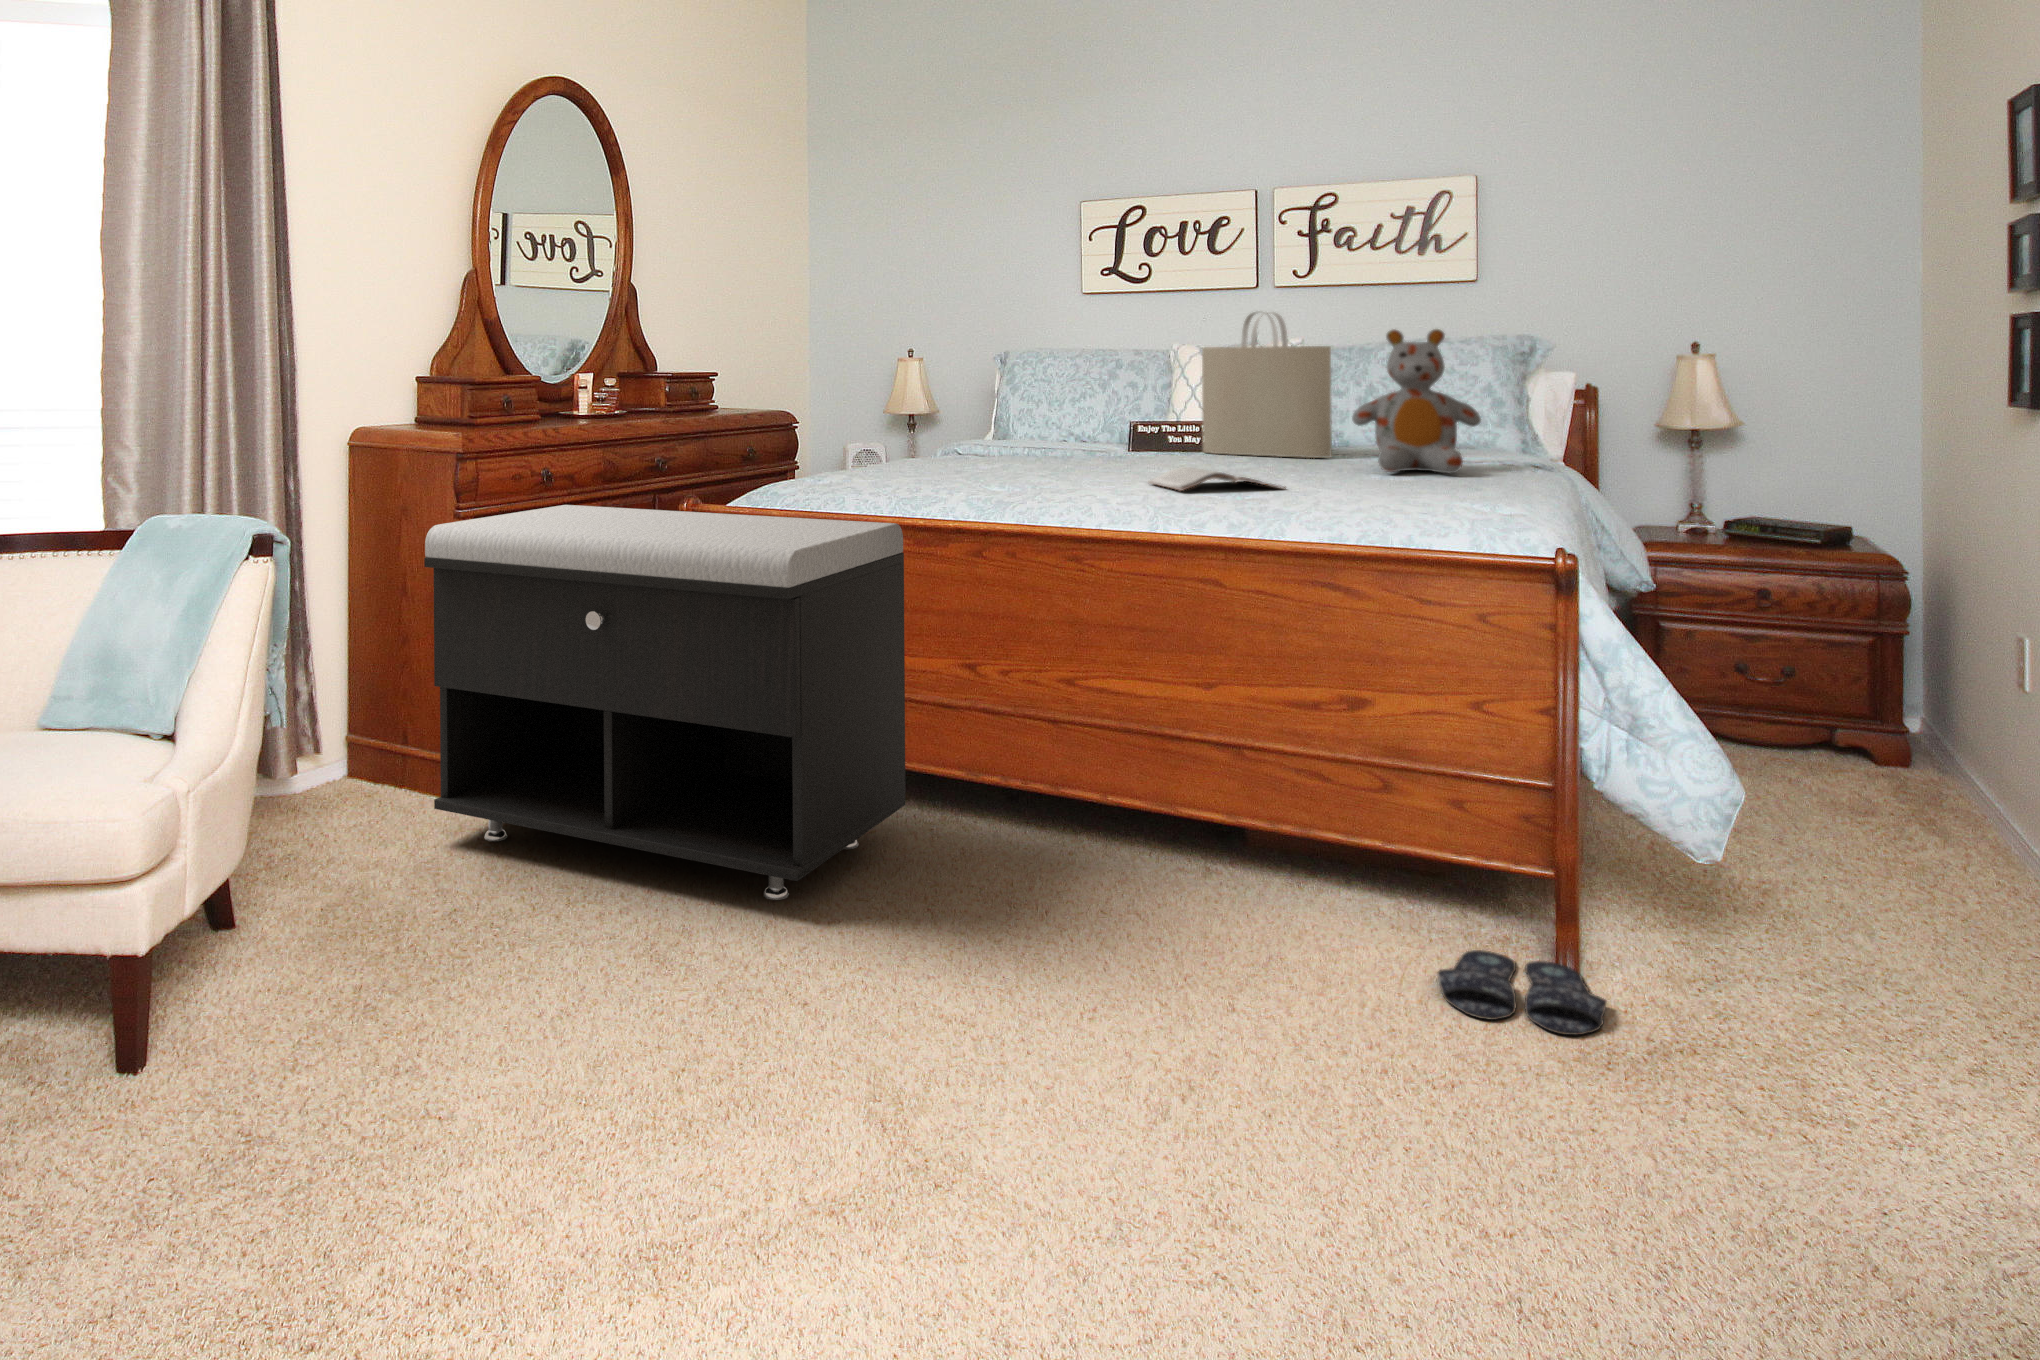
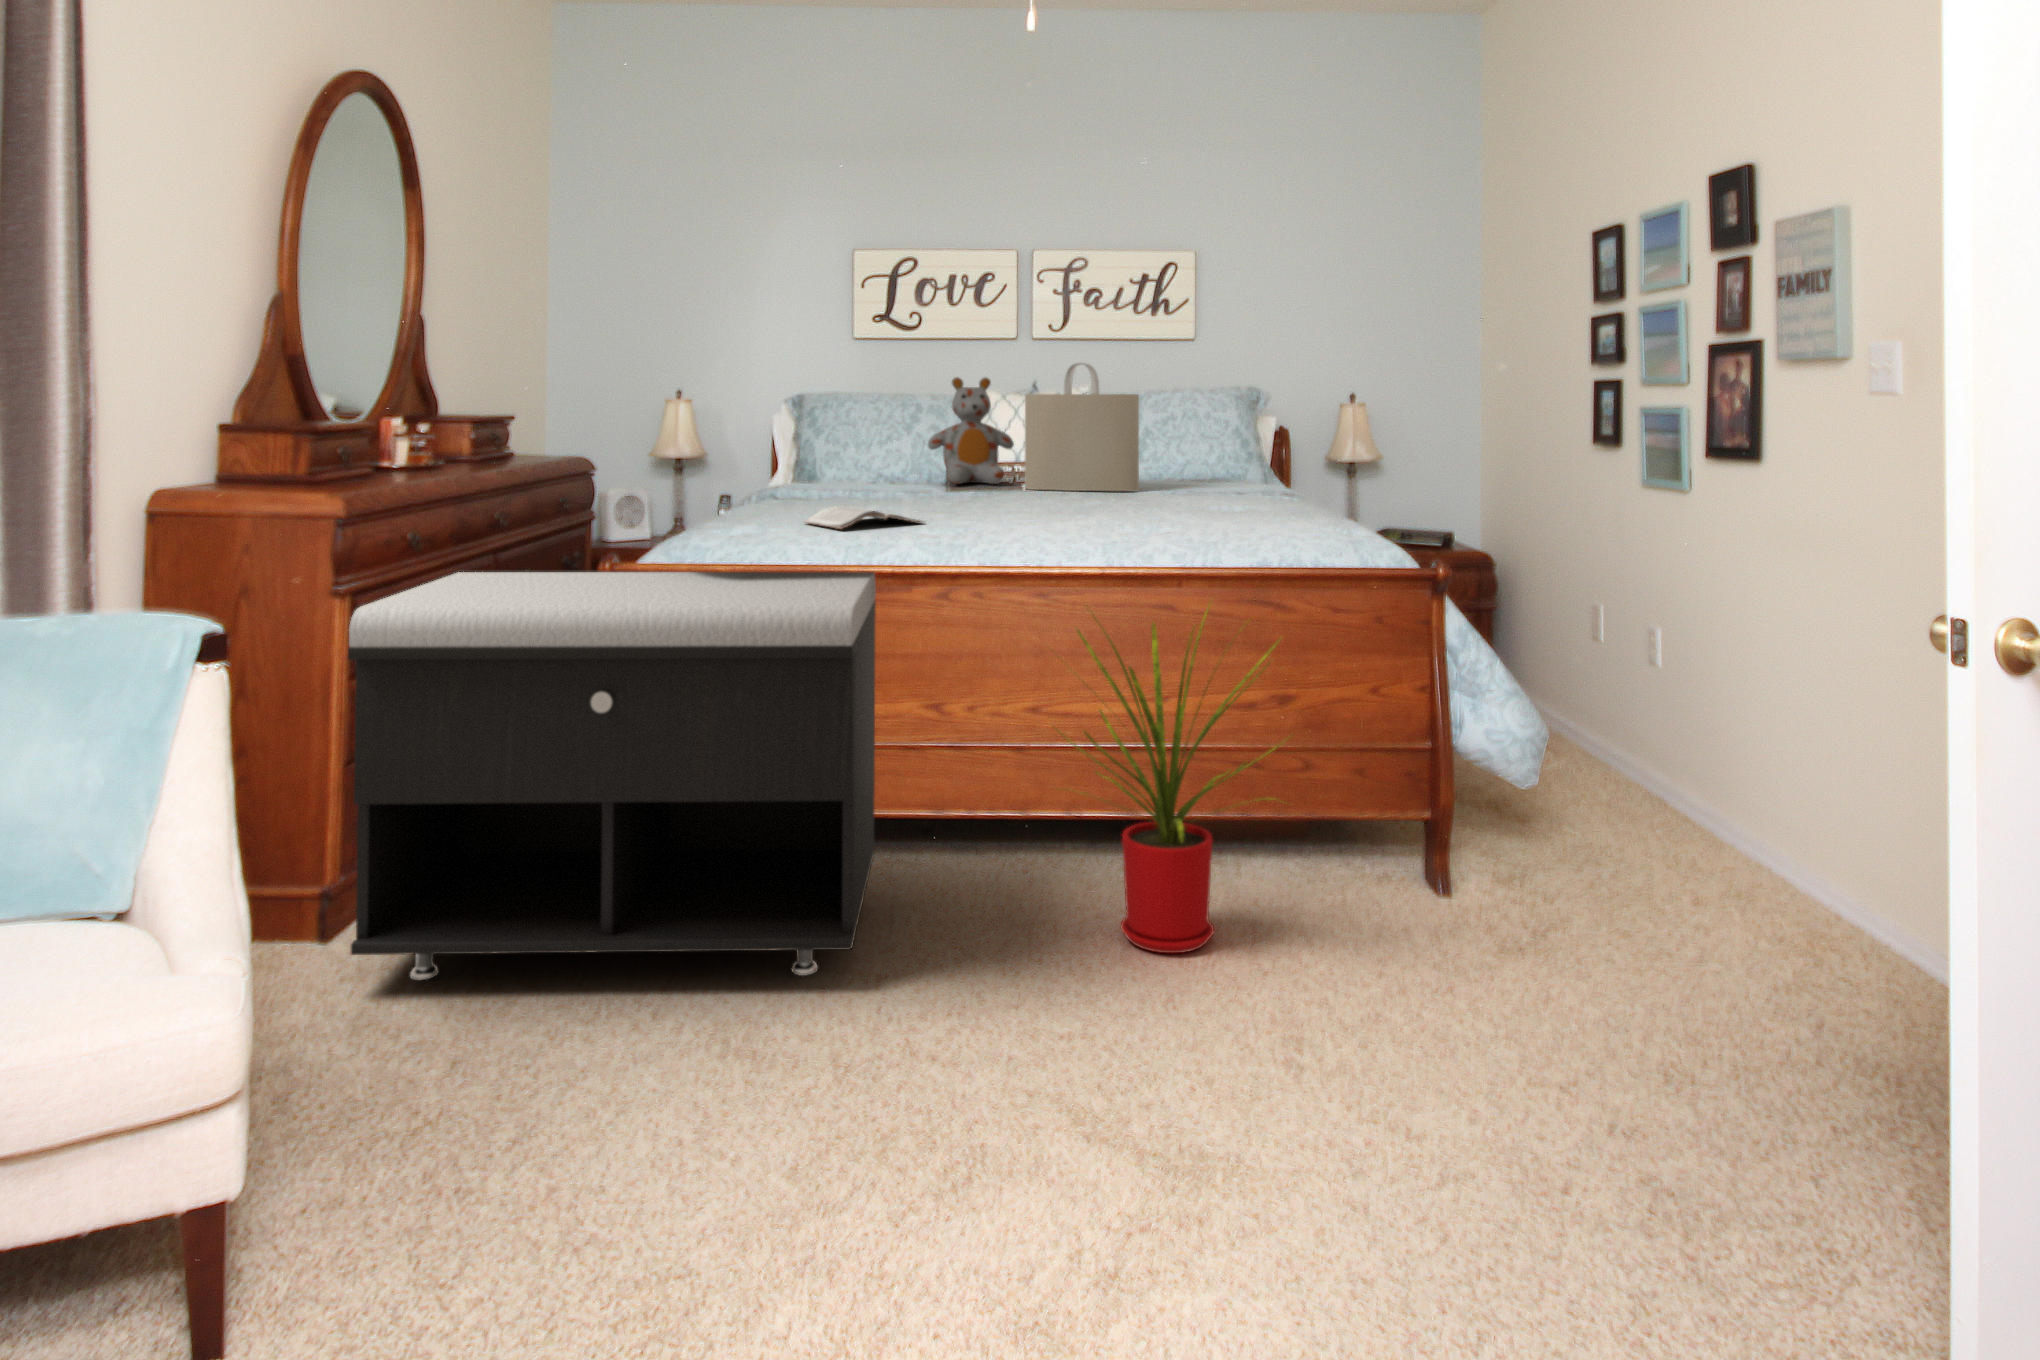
stuffed bear: present [1352,329,1481,473] -> present [928,377,1014,484]
magazine: present [1149,467,1286,491] -> present [804,506,923,529]
house plant: none [1014,567,1303,960] -> present [1062,606,1284,953]
slippers: present [1438,950,1607,1035] -> none [1381,890,1508,945]

